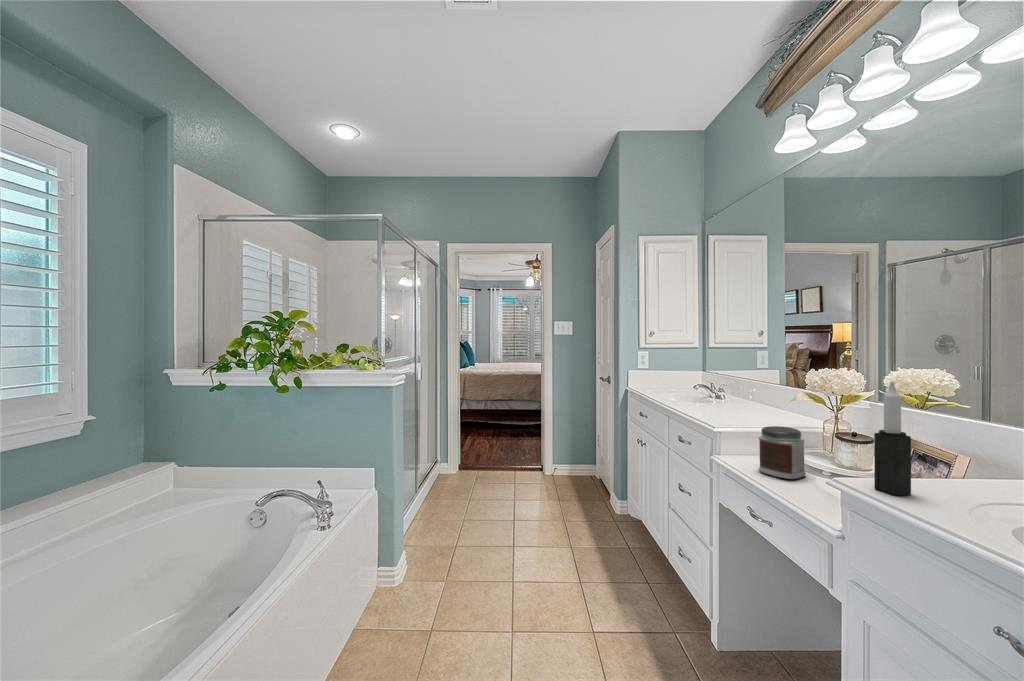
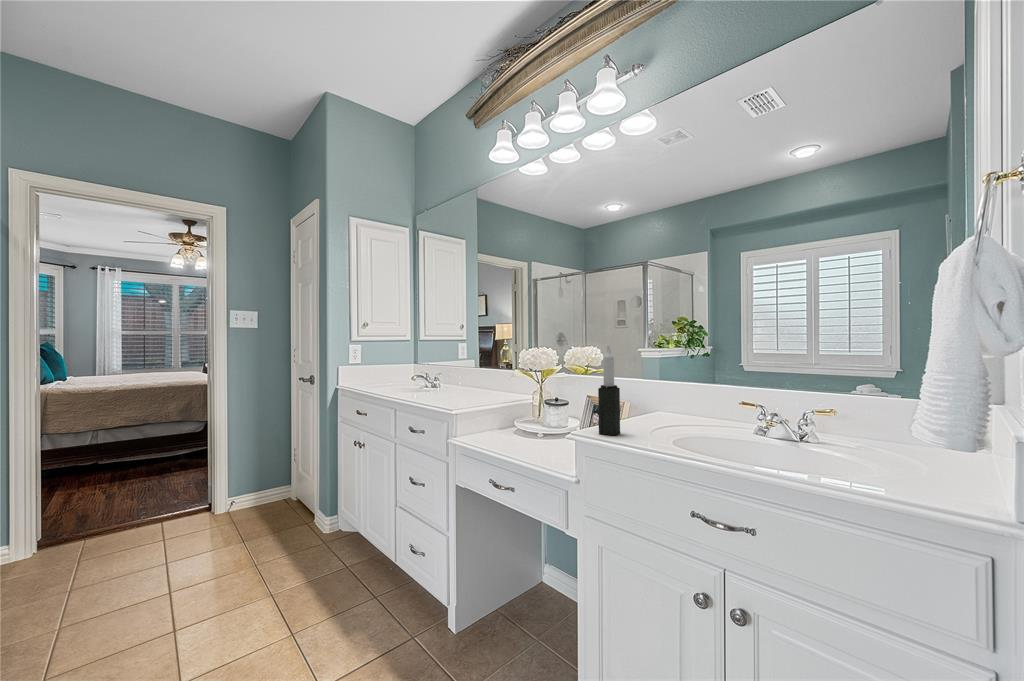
jar: present [758,426,806,479] -> none [495,400,530,446]

